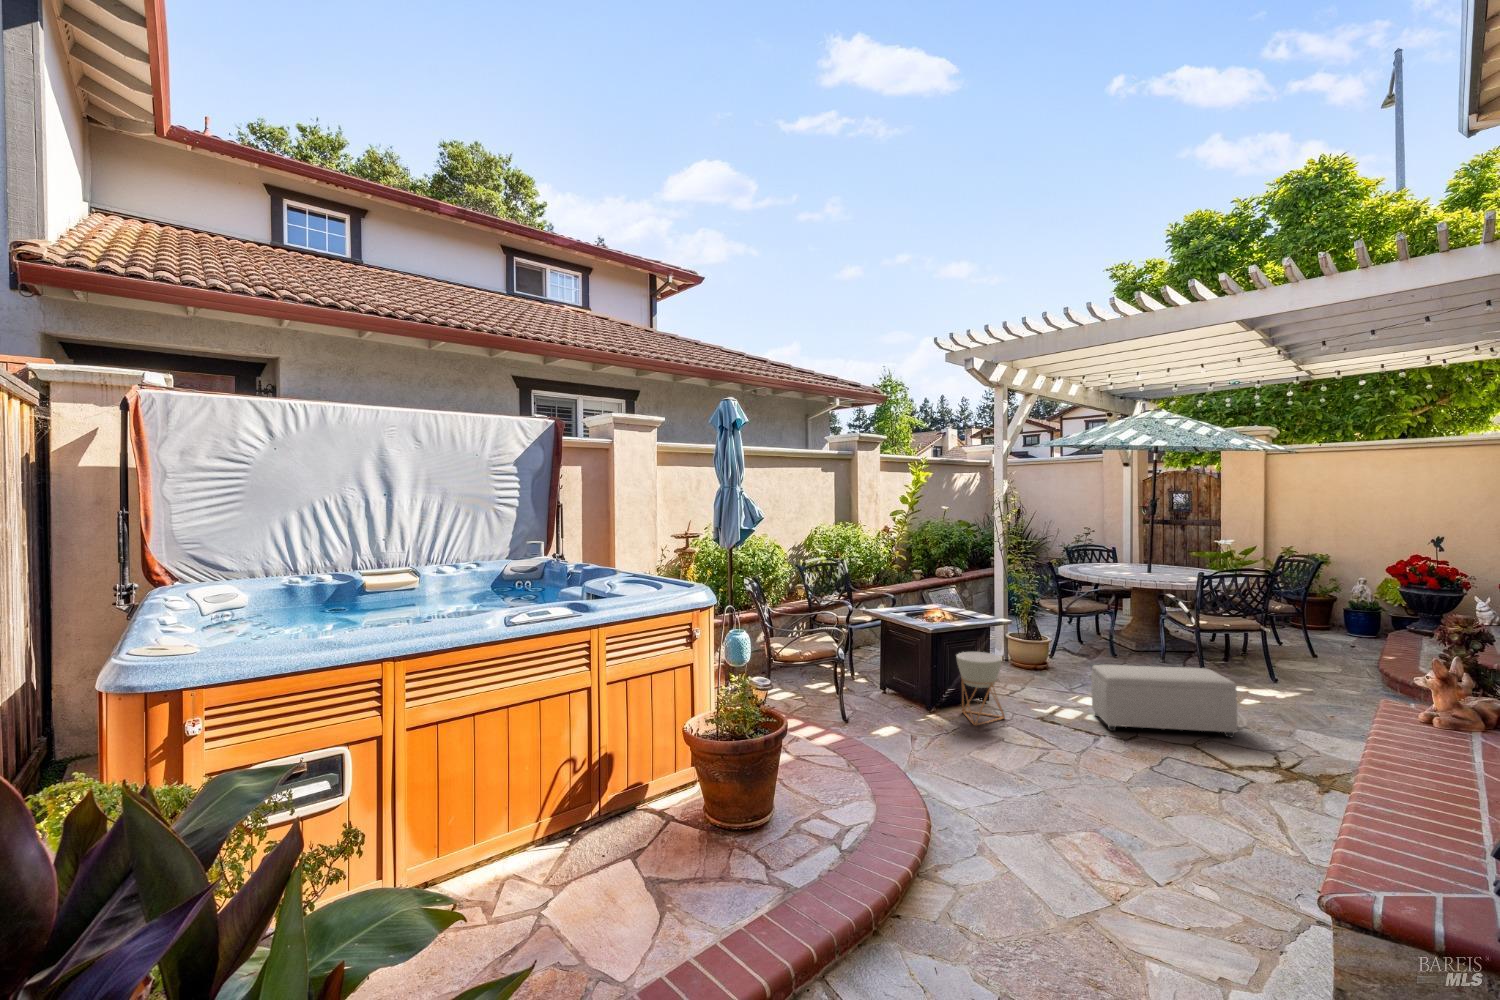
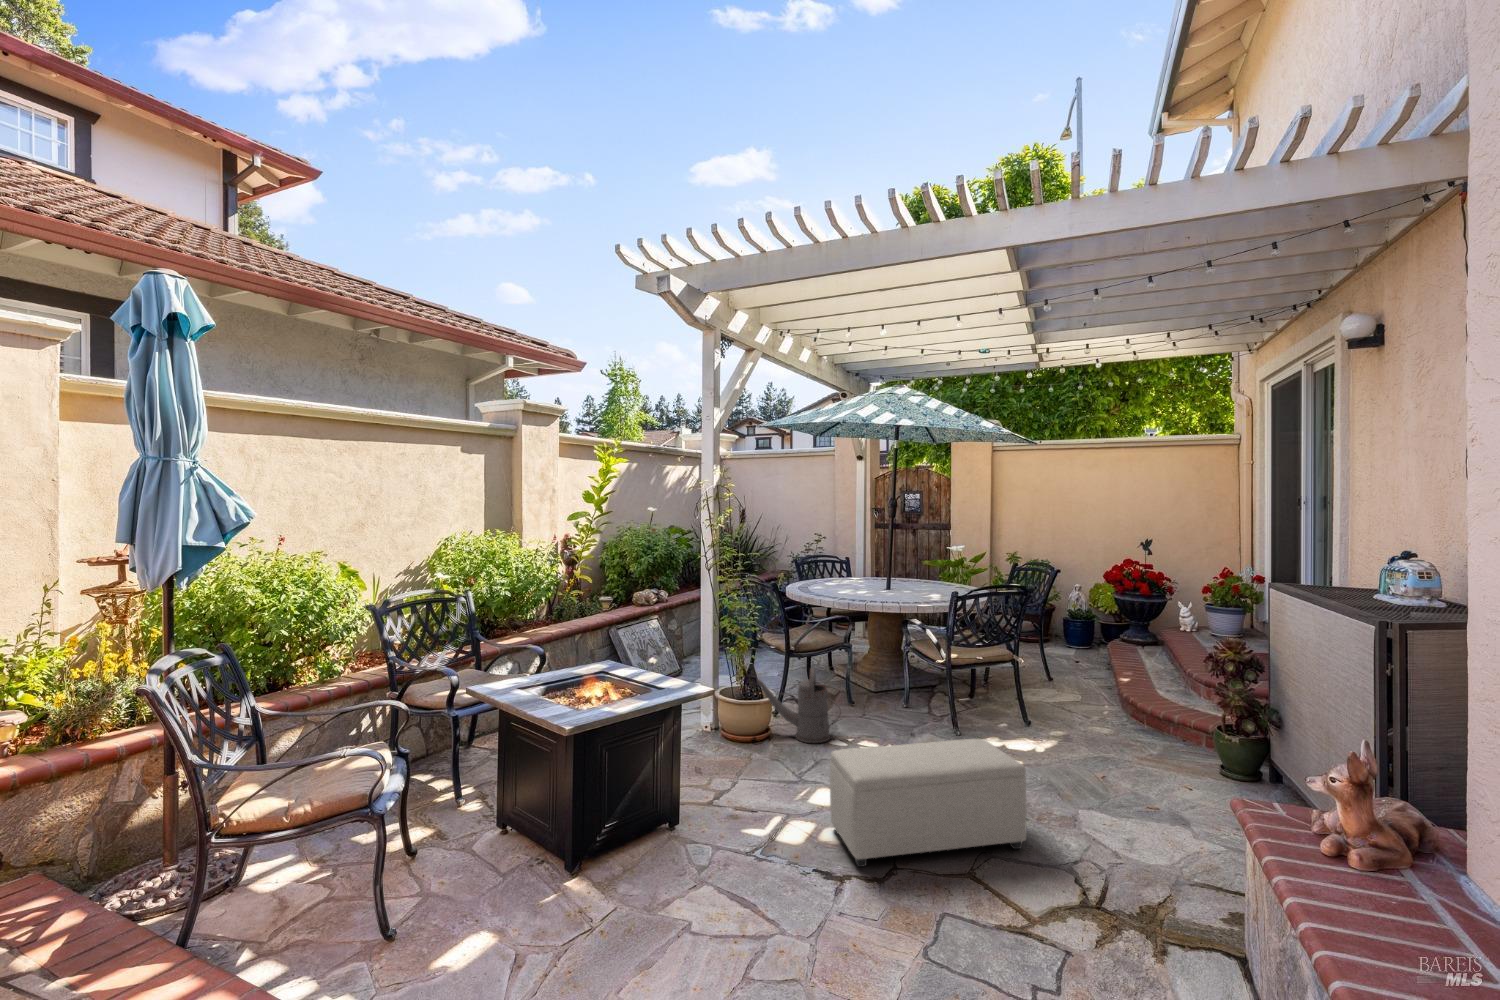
watering can: none [1038,623,1104,675] -> present [757,668,841,743]
planter: present [956,652,1005,725] -> none [615,751,698,899]

